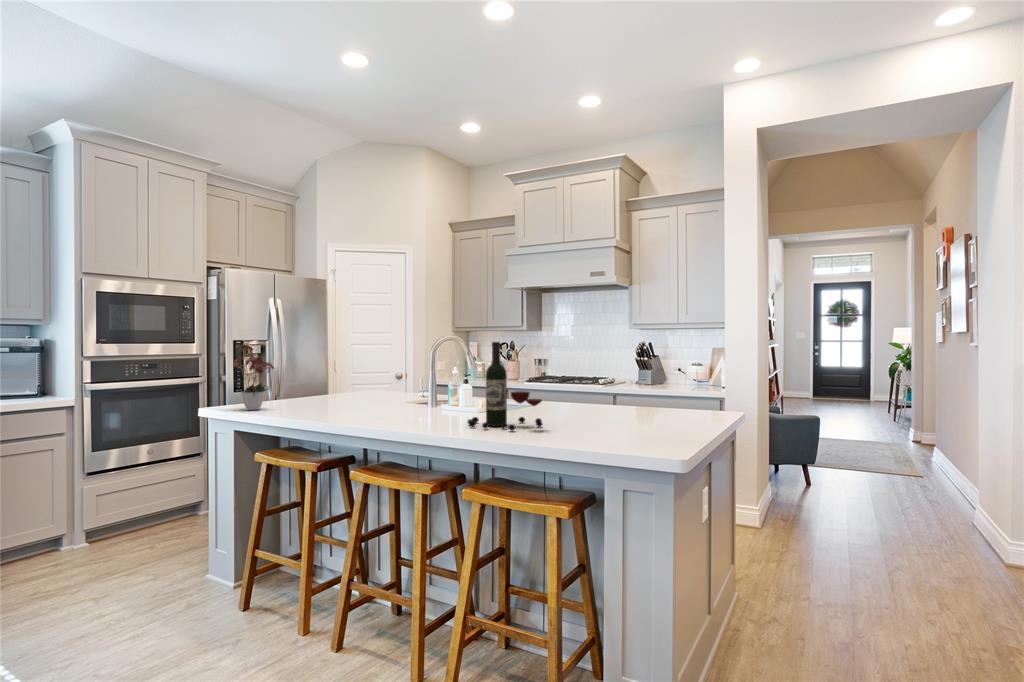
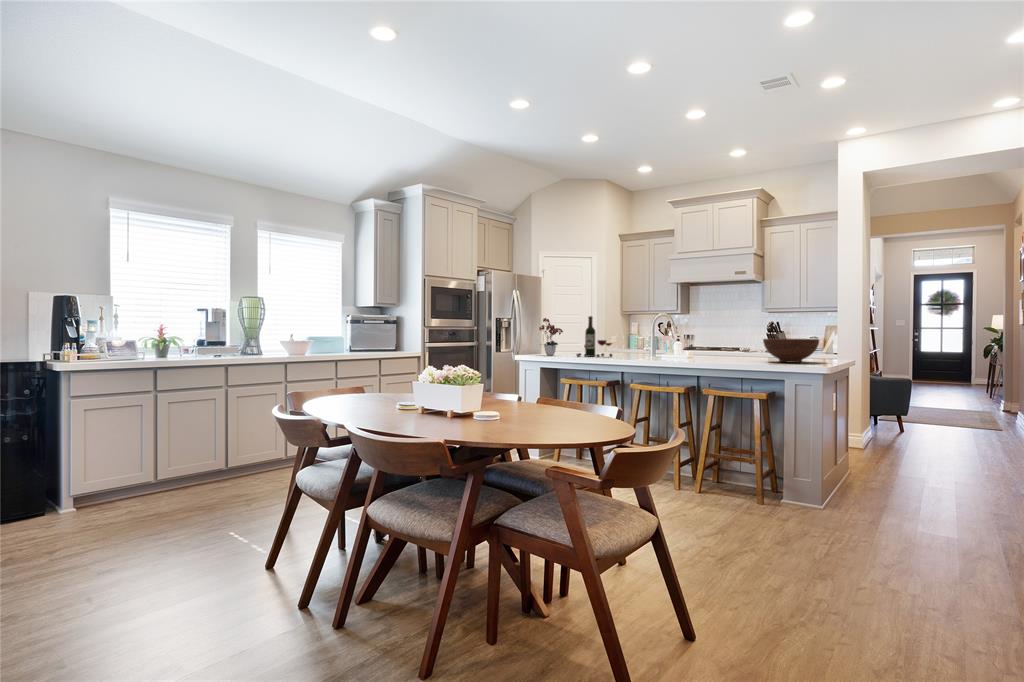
wine bottle: present [468,342,542,430] -> present [577,316,612,357]
fruit bowl: none [577,388,675,438] -> present [763,339,820,363]

